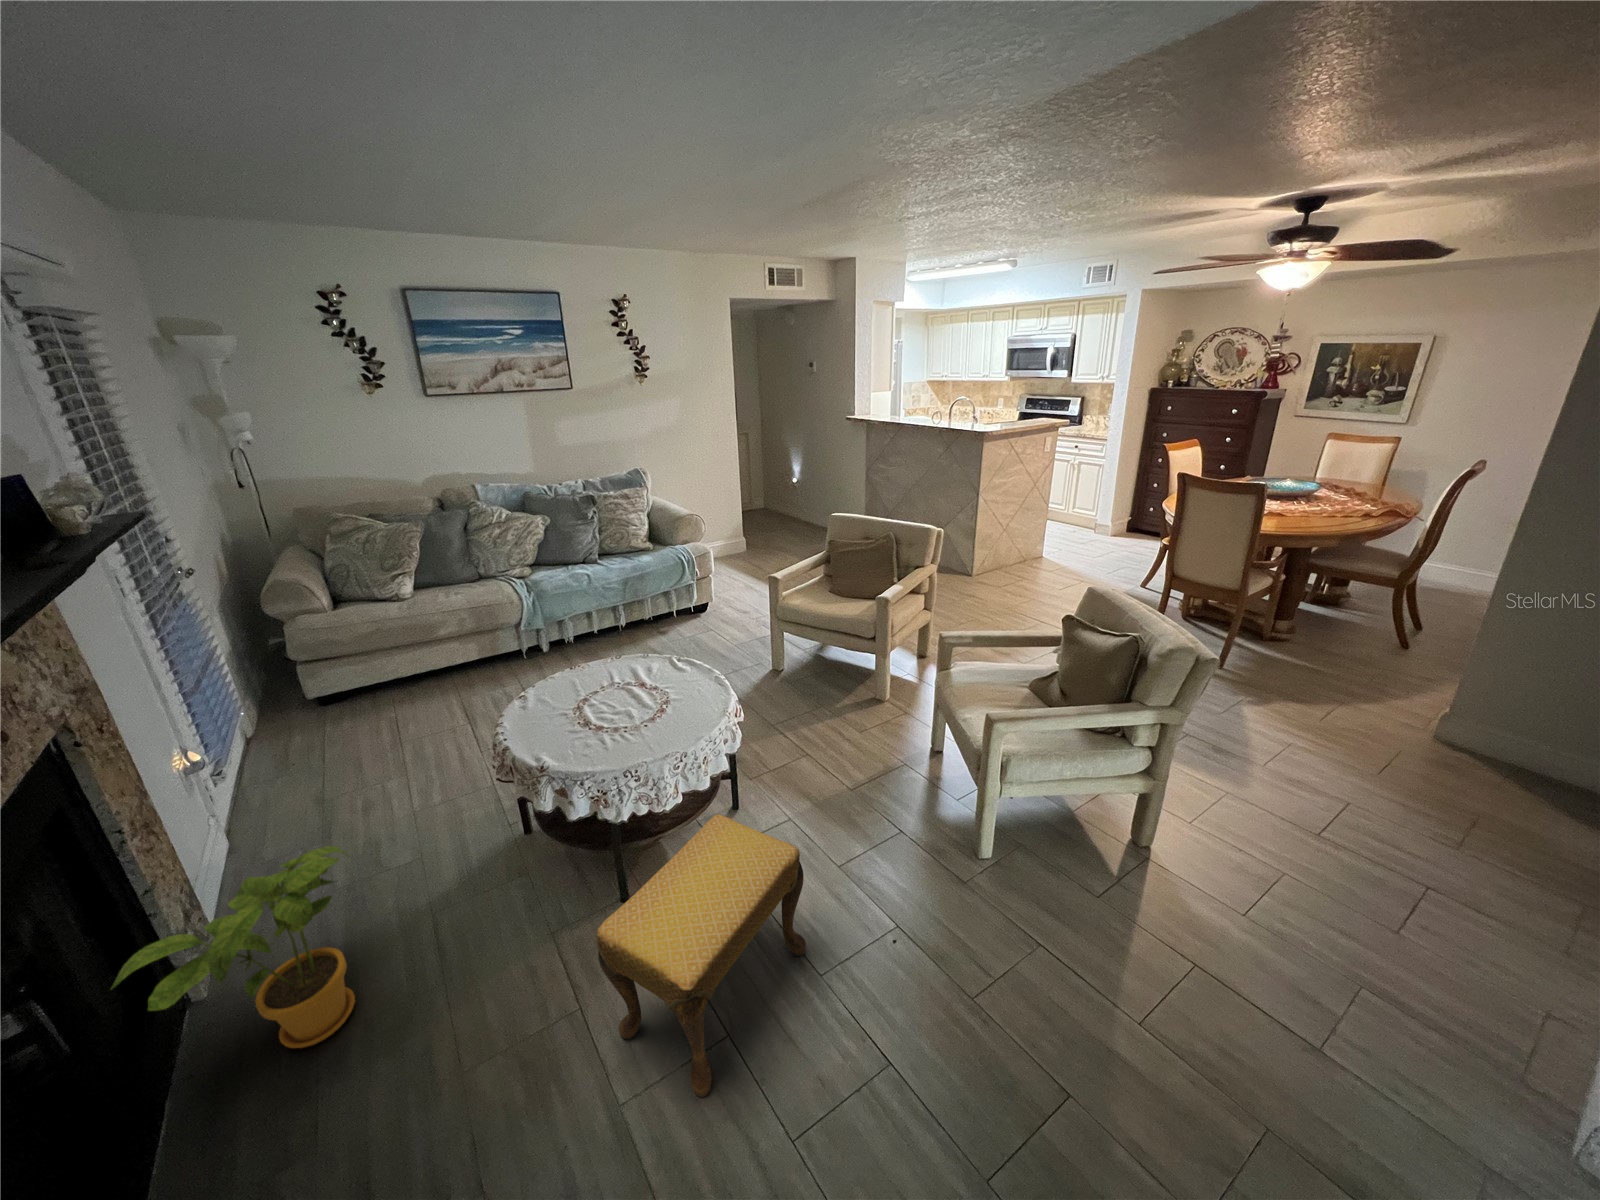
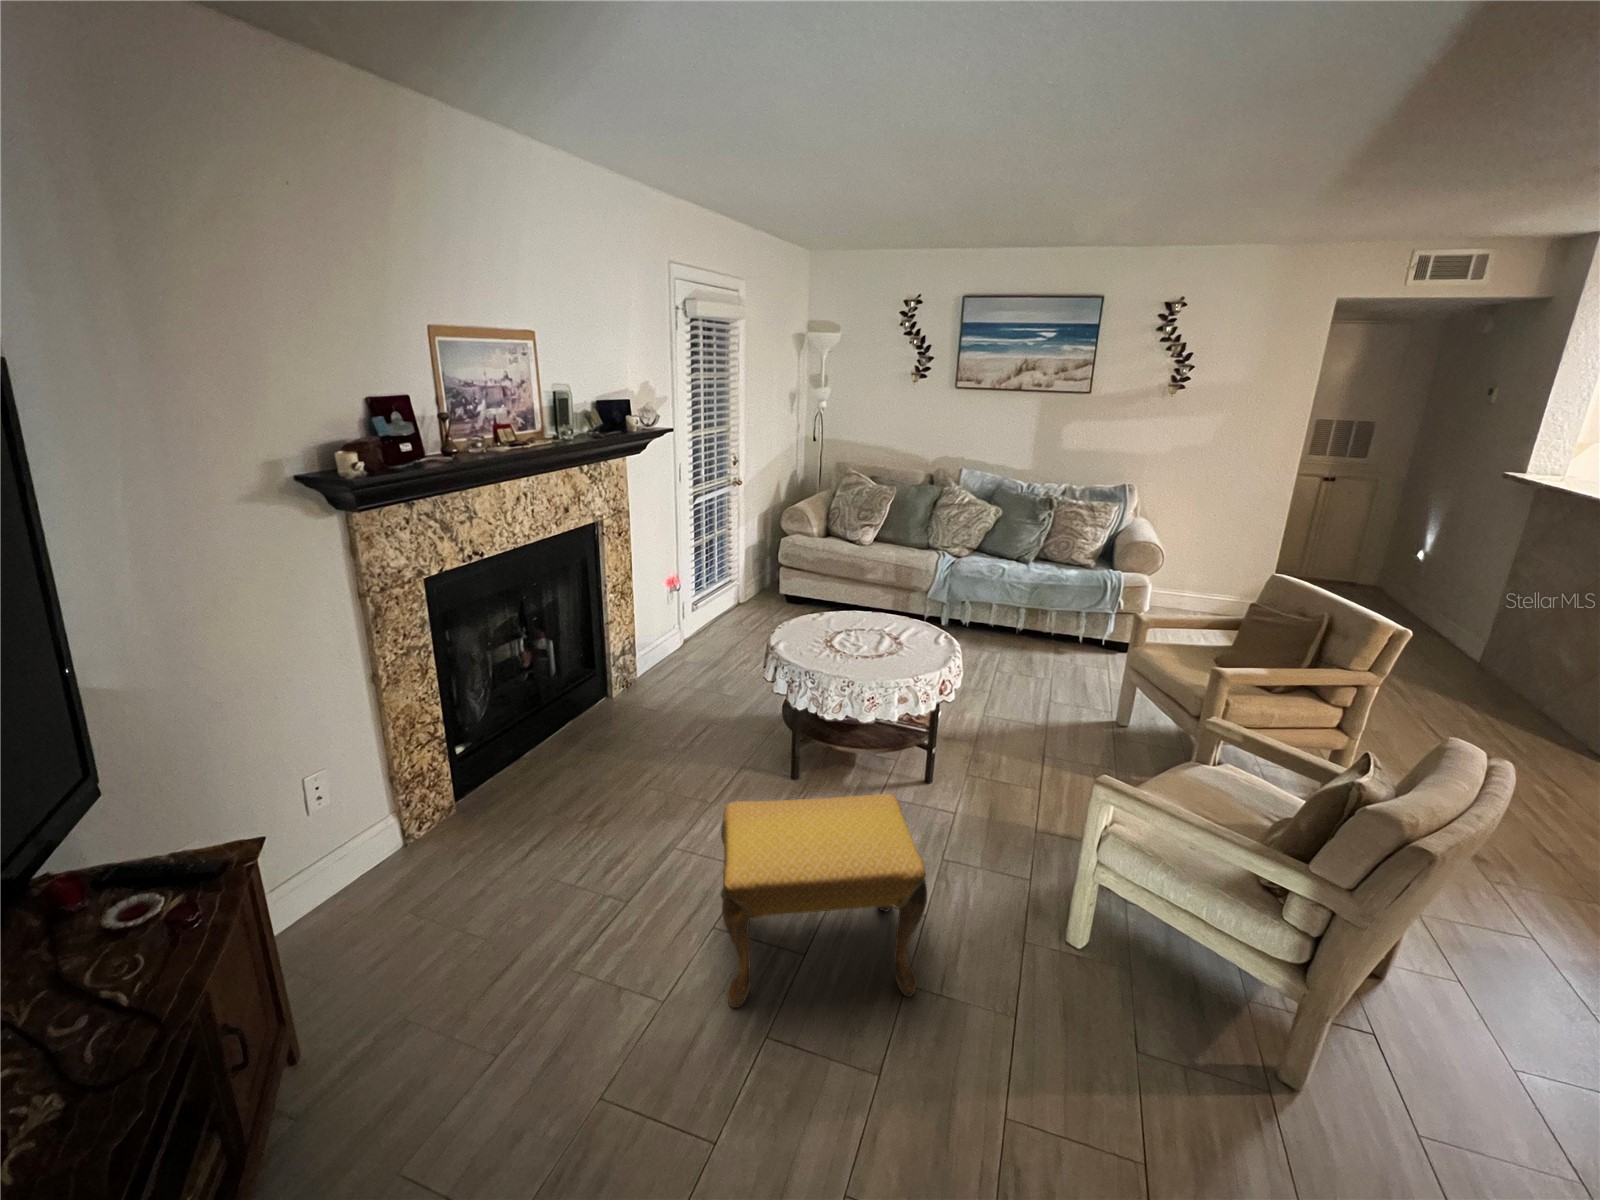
house plant: present [112,846,355,1048] -> none [558,645,681,776]

